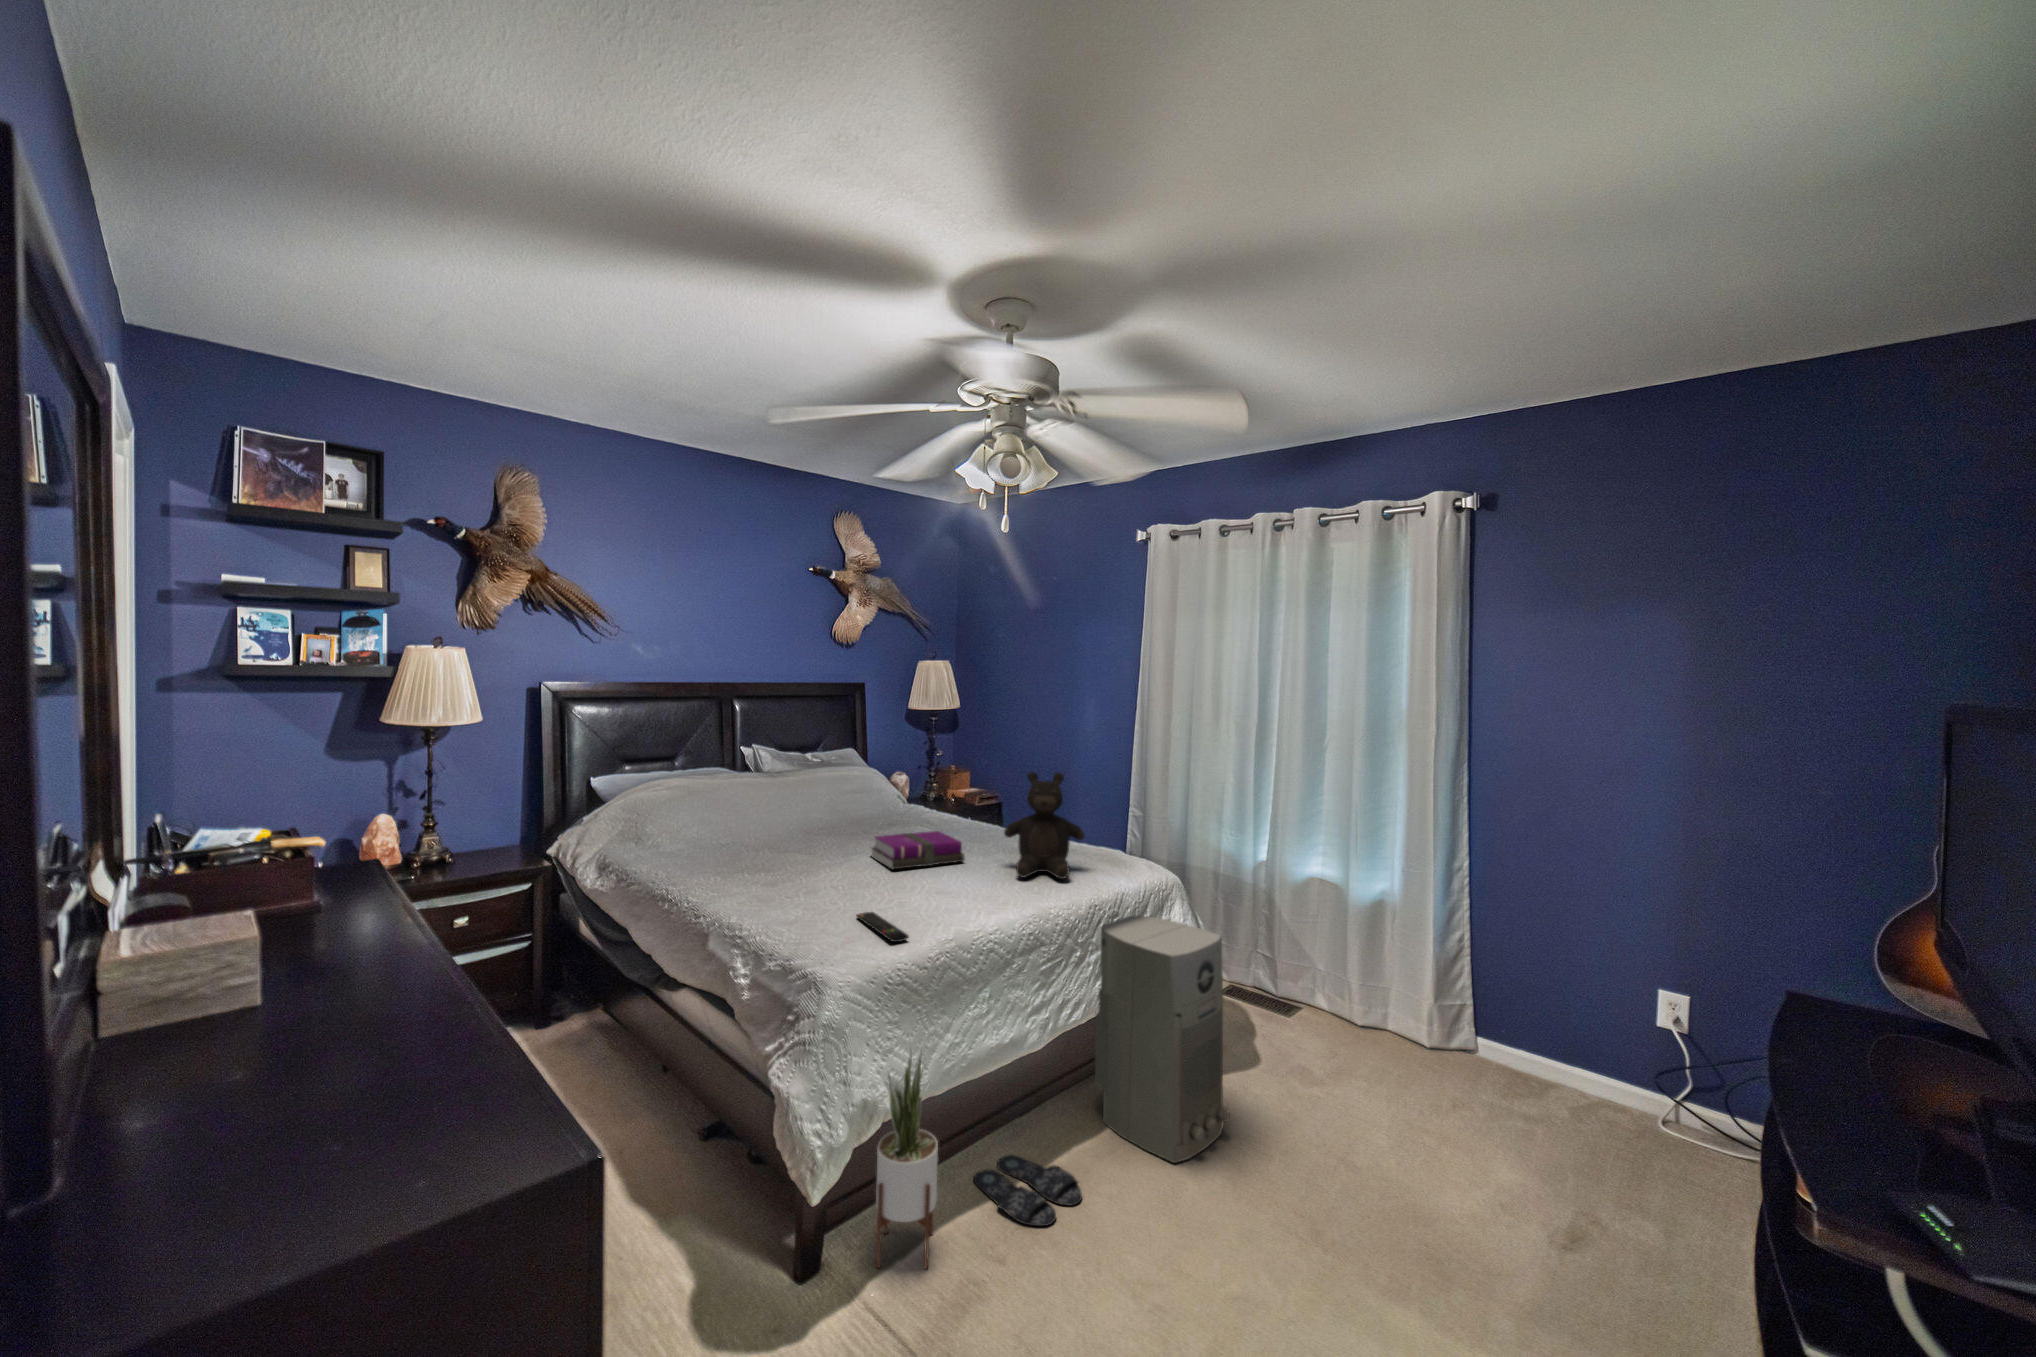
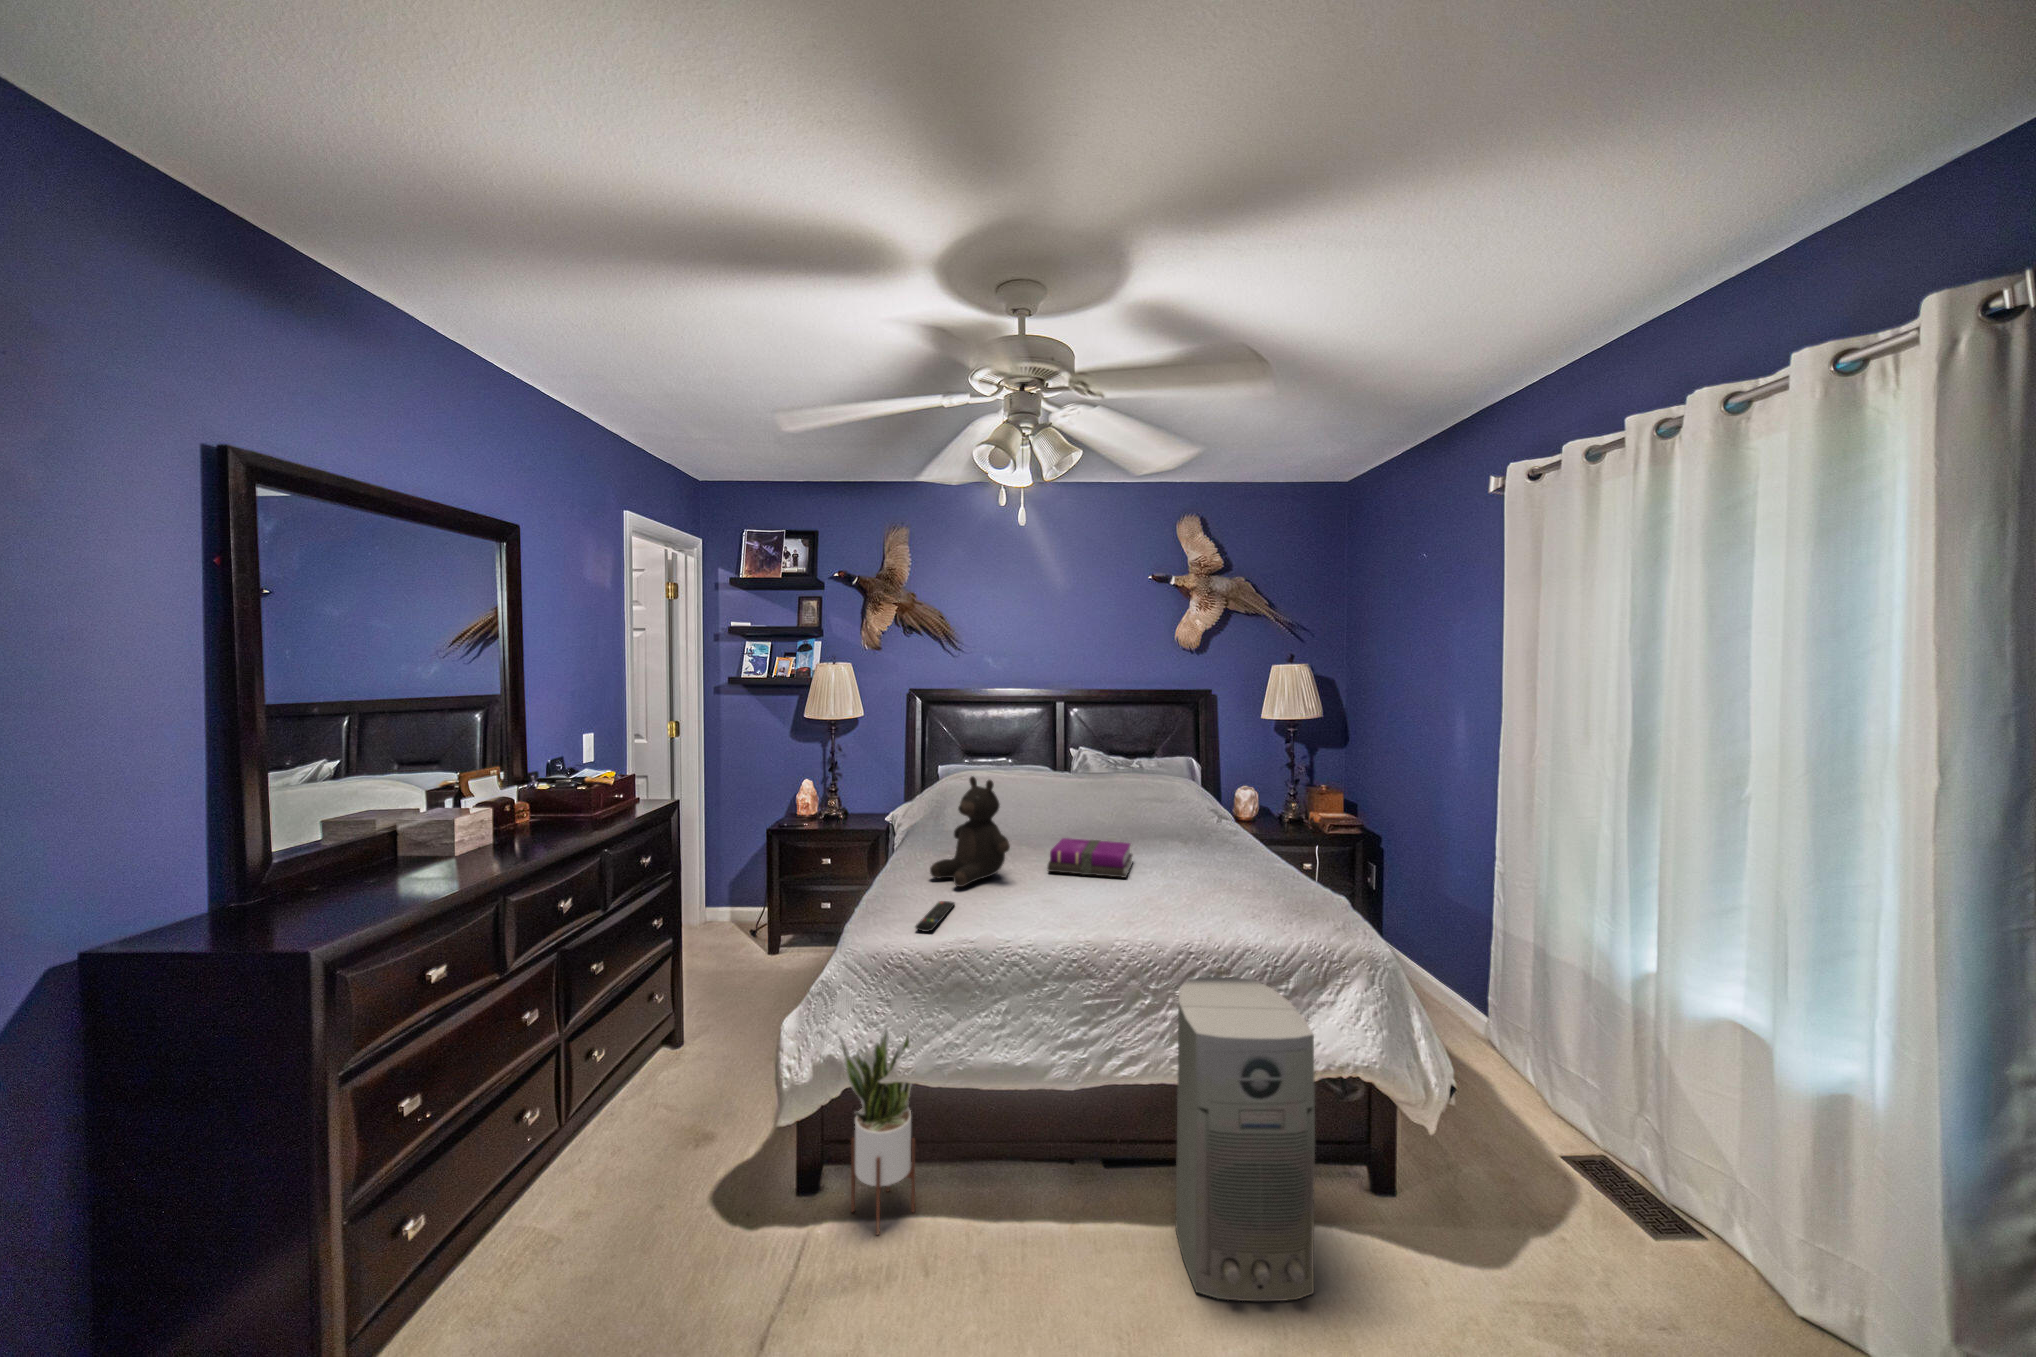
teddy bear: present [1004,772,1085,879] -> present [930,776,1010,887]
slippers: present [974,1155,1082,1226] -> none [979,1186,1074,1267]

